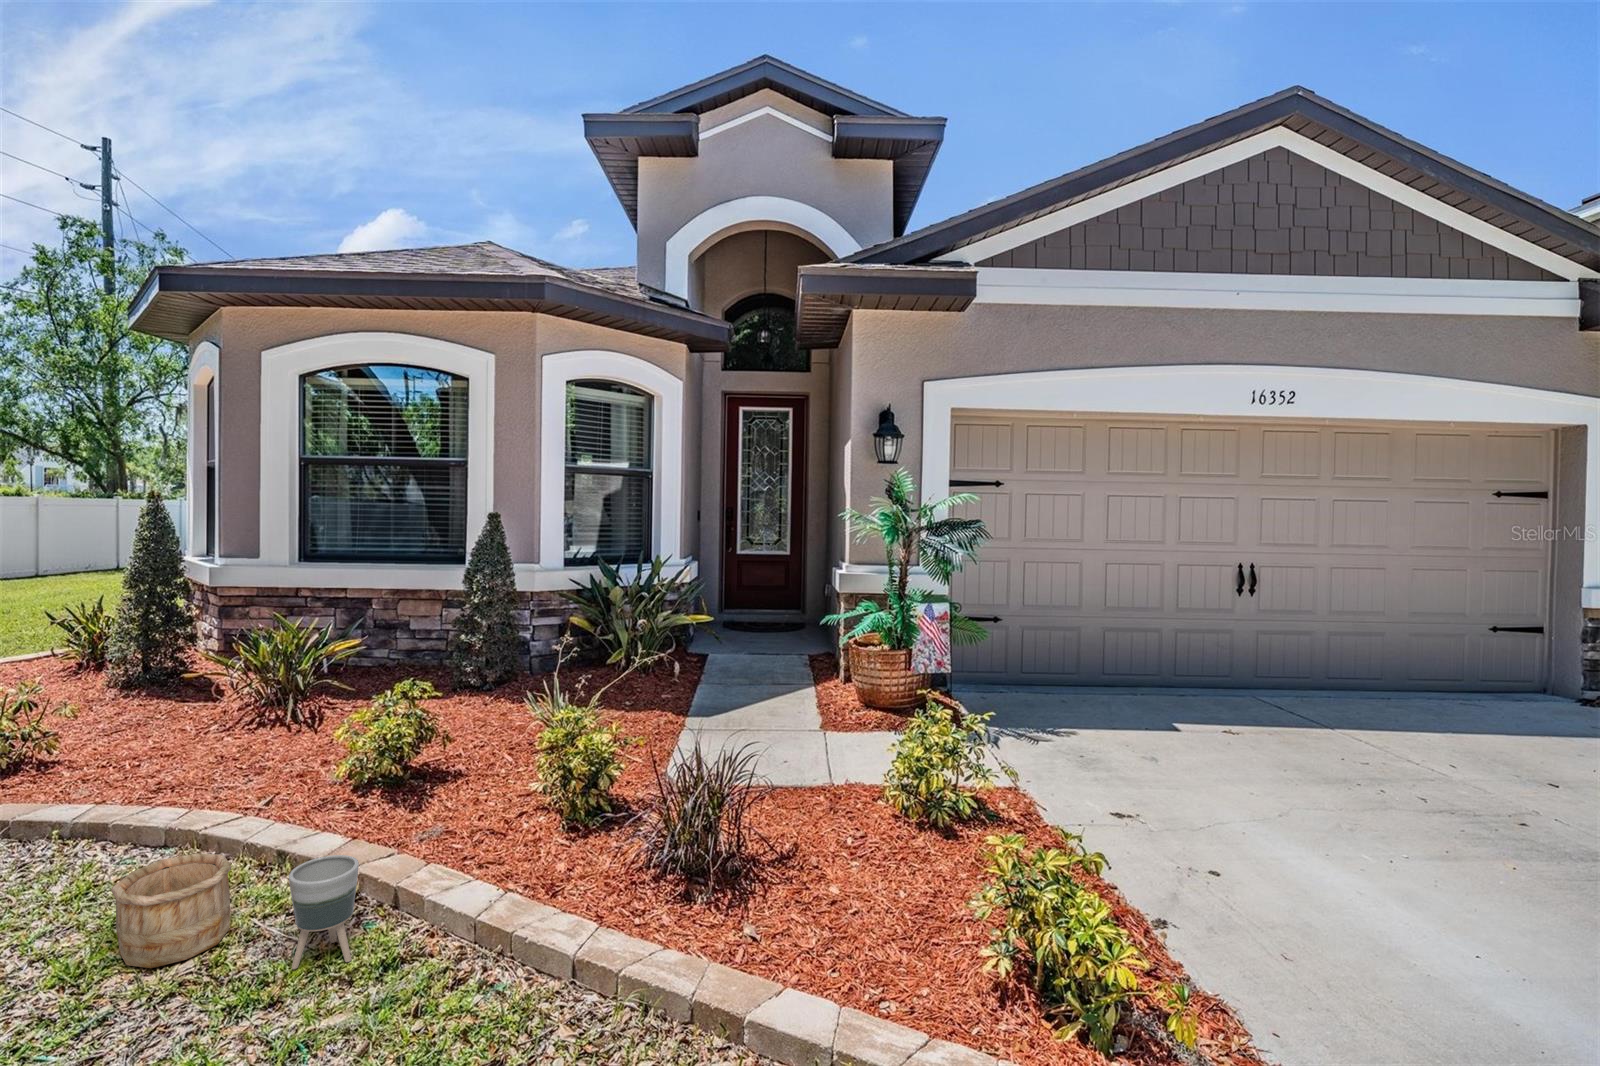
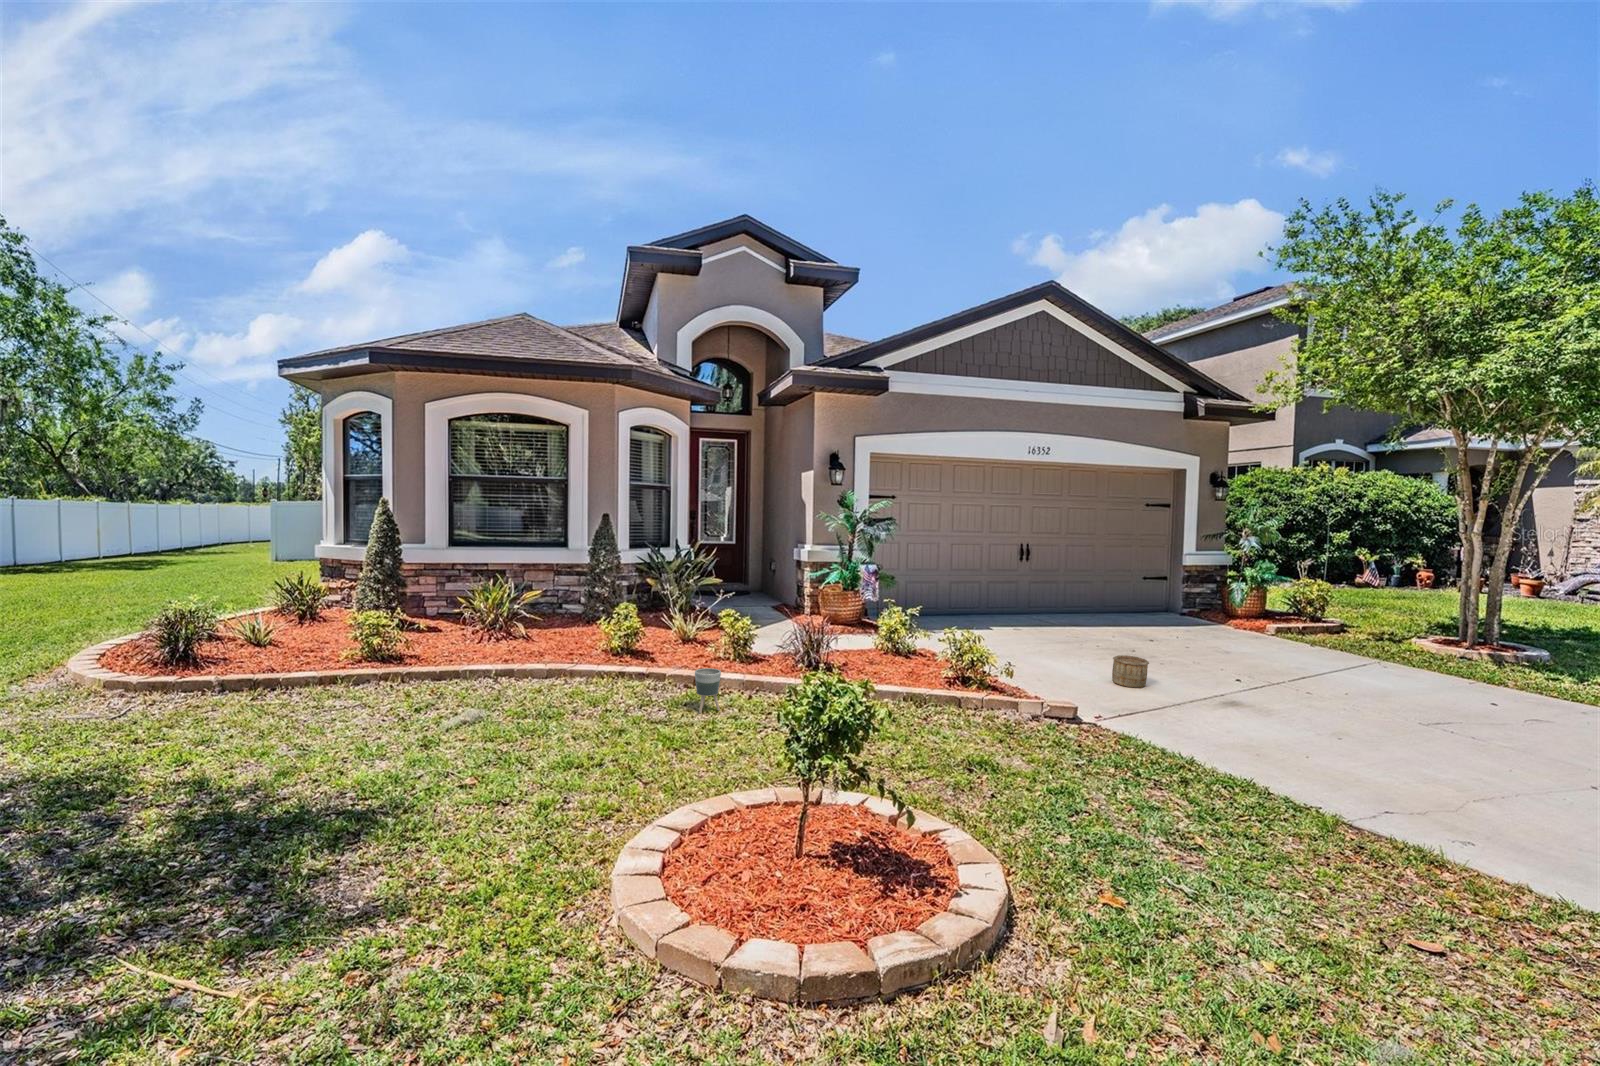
wooden bucket: present [111,853,231,968] -> present [1112,655,1149,688]

